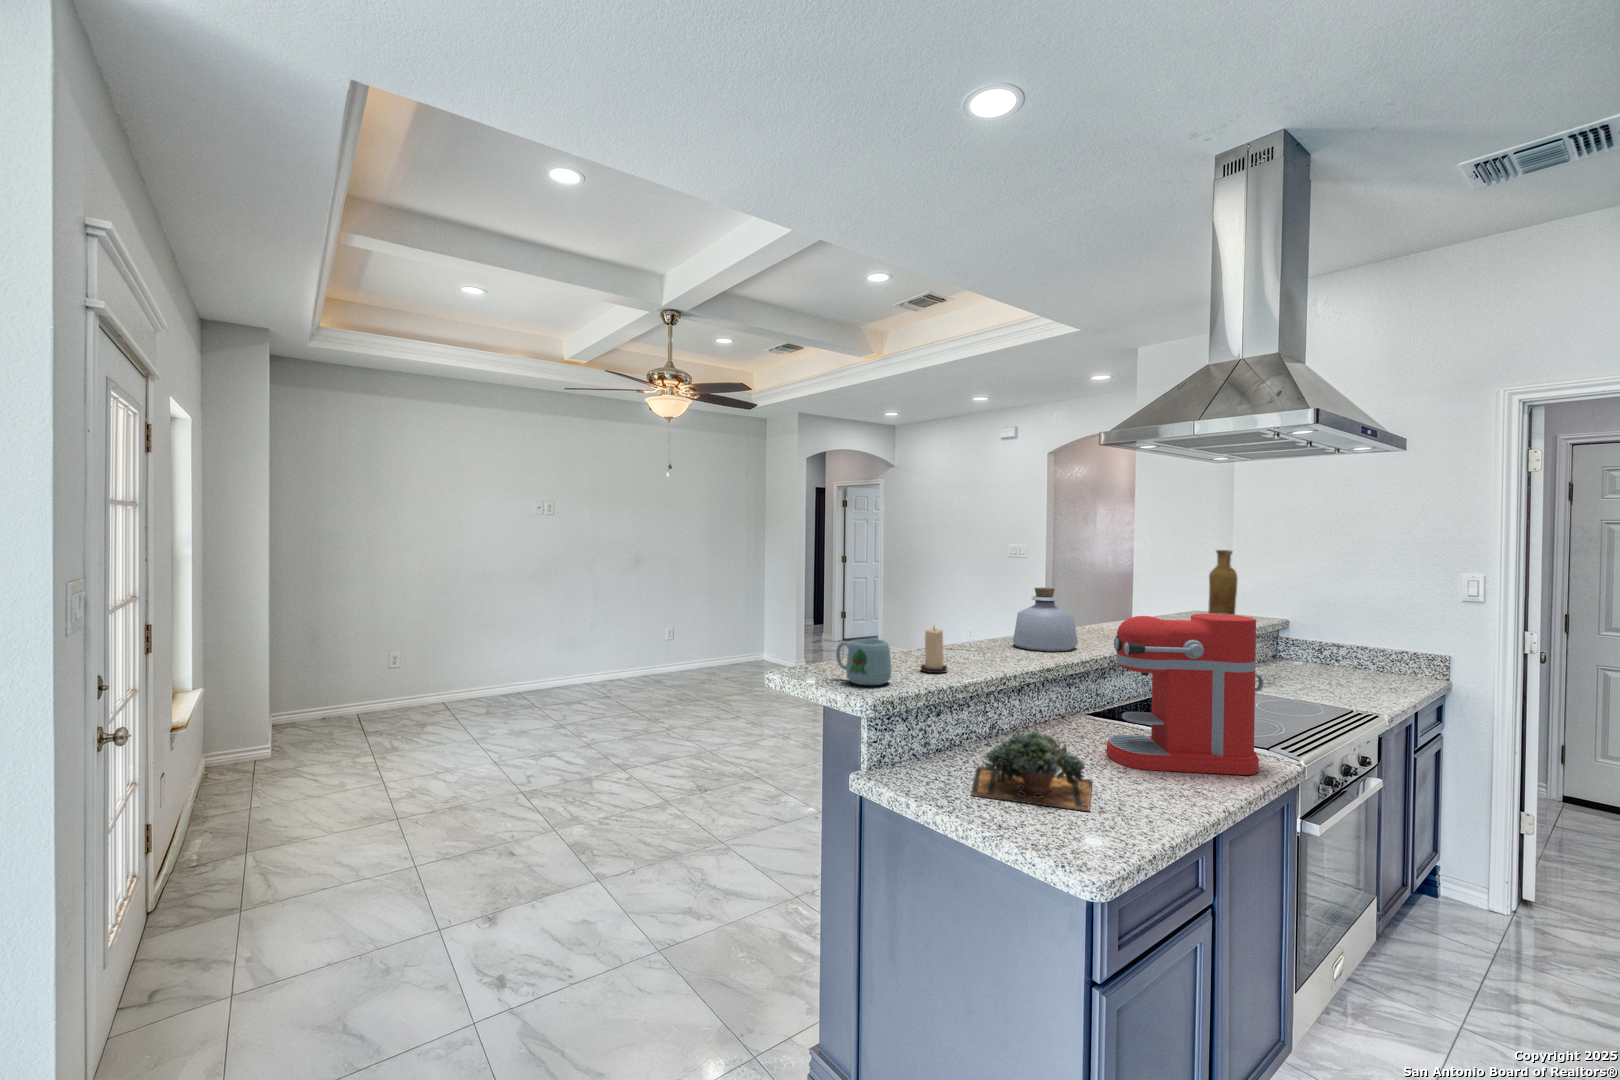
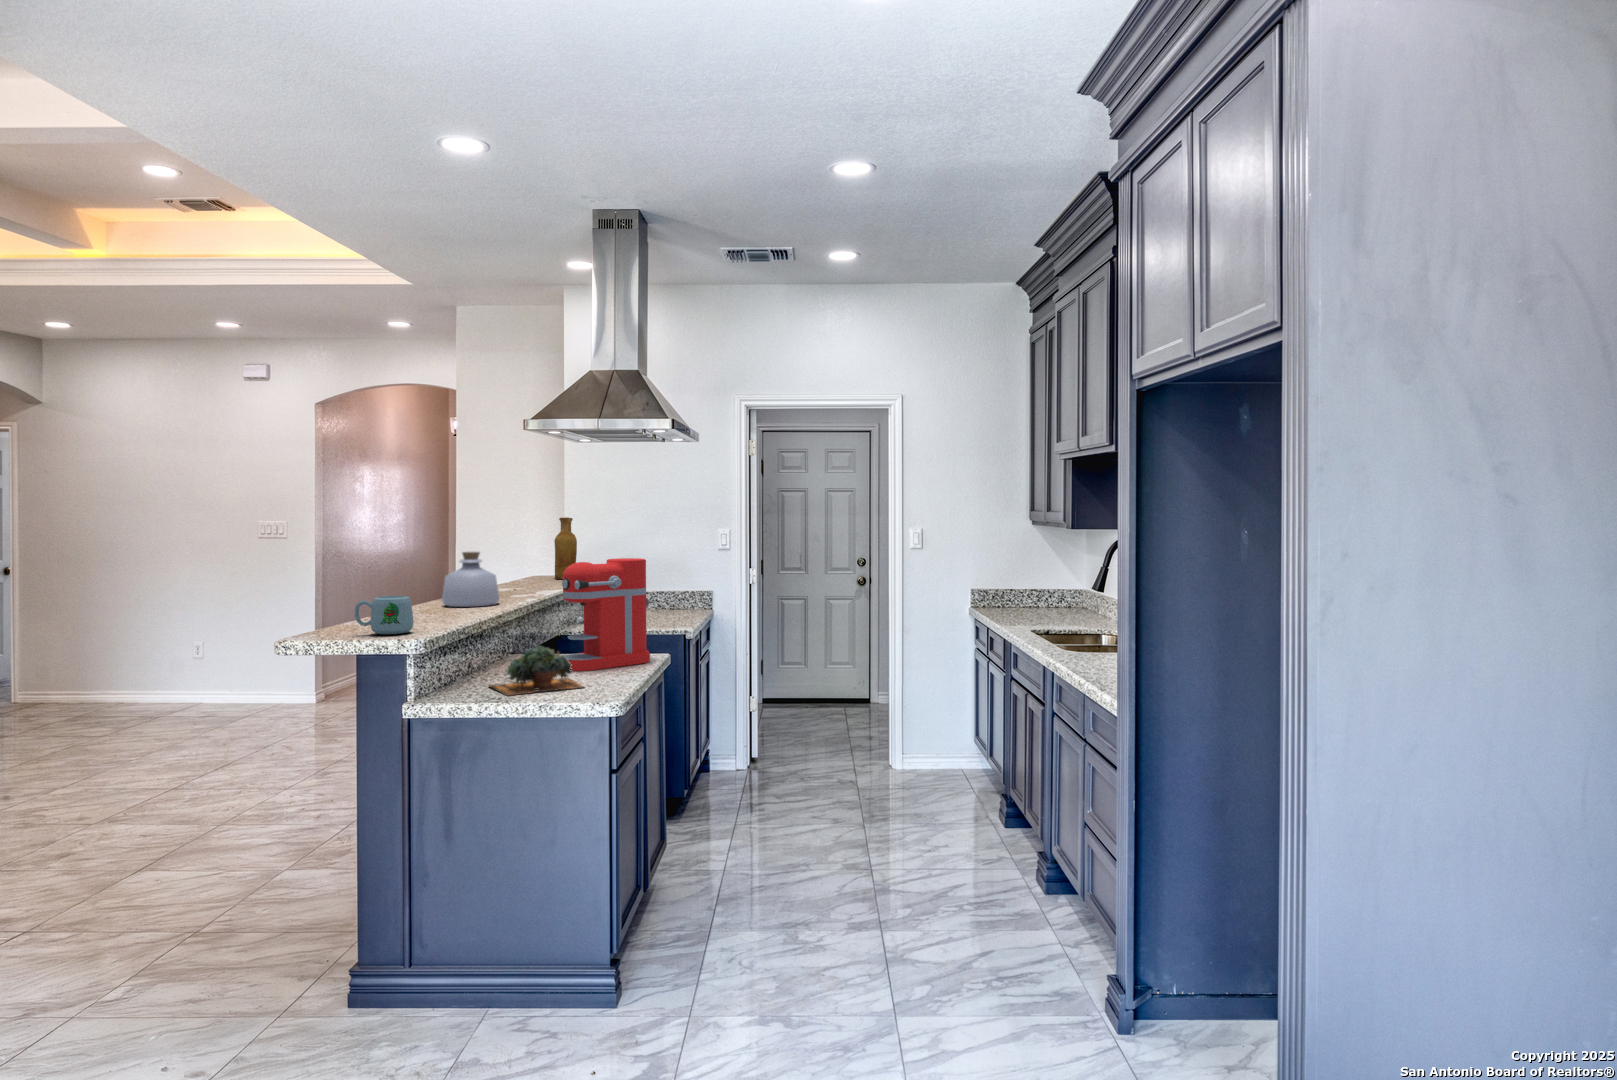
candle: present [921,627,947,673] -> none [411,583,437,624]

